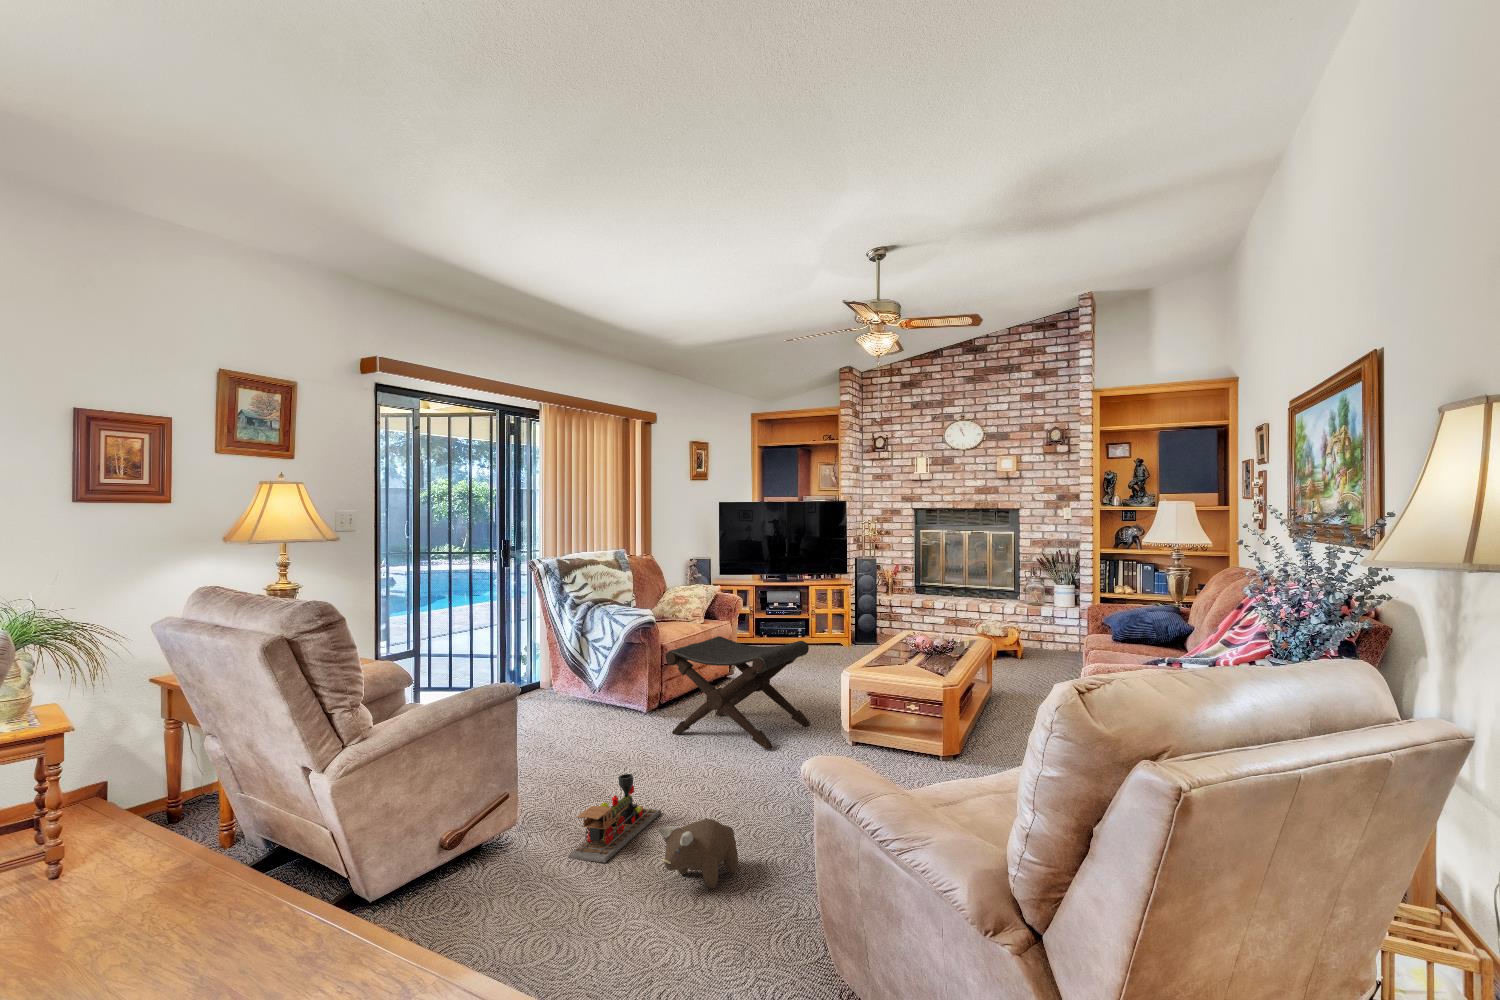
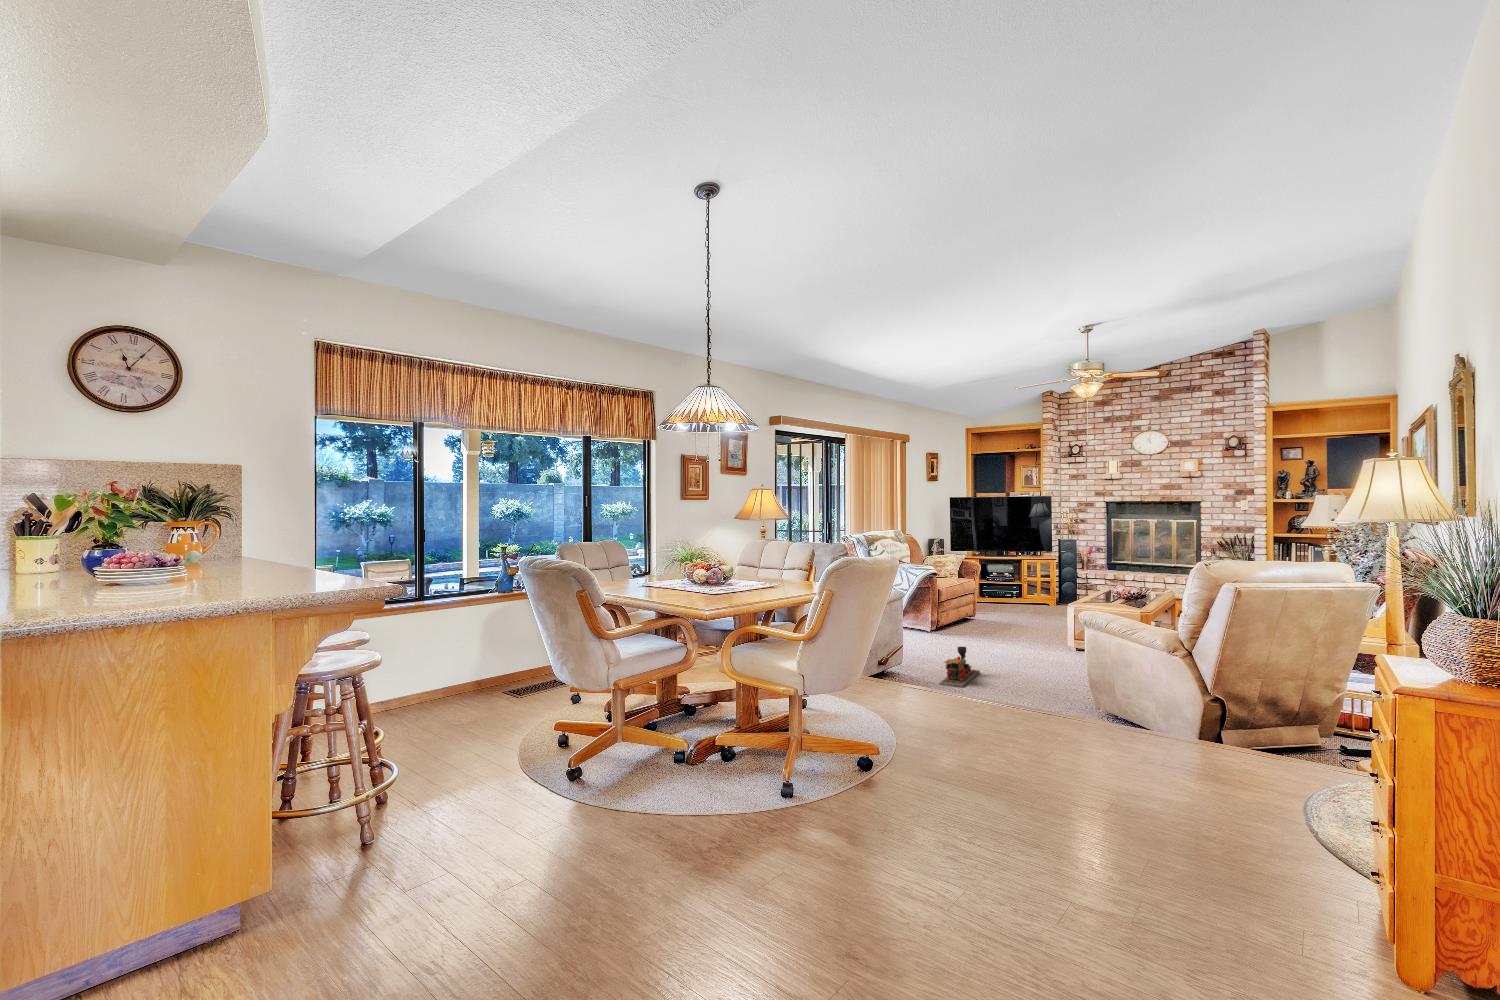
footstool: present [665,636,810,749] -> none [952,583,1052,651]
plush toy: present [658,819,738,888] -> none [1002,663,1045,698]

